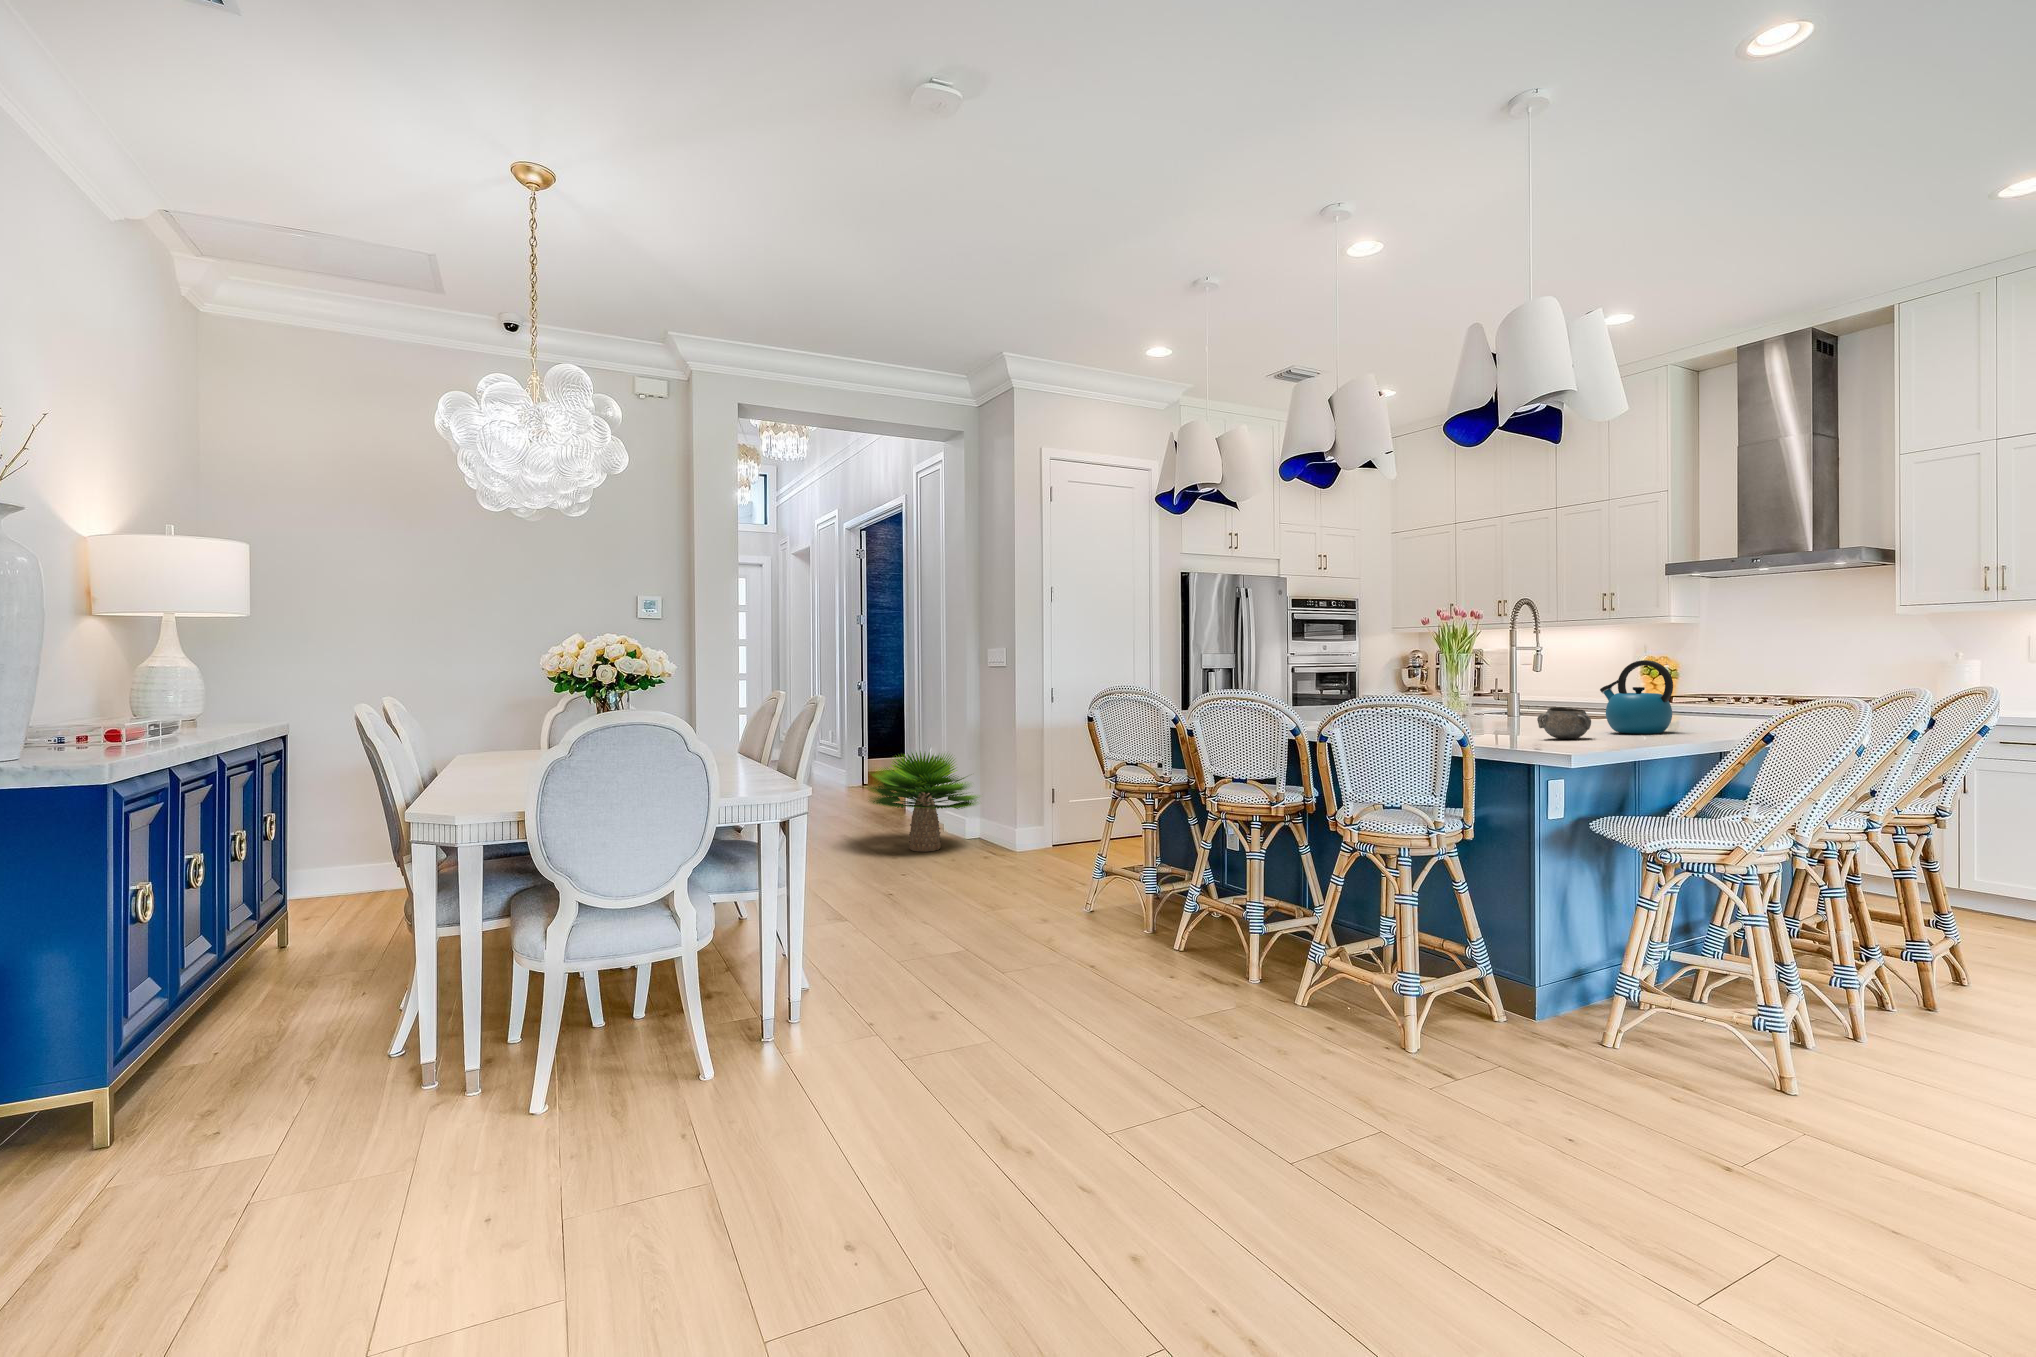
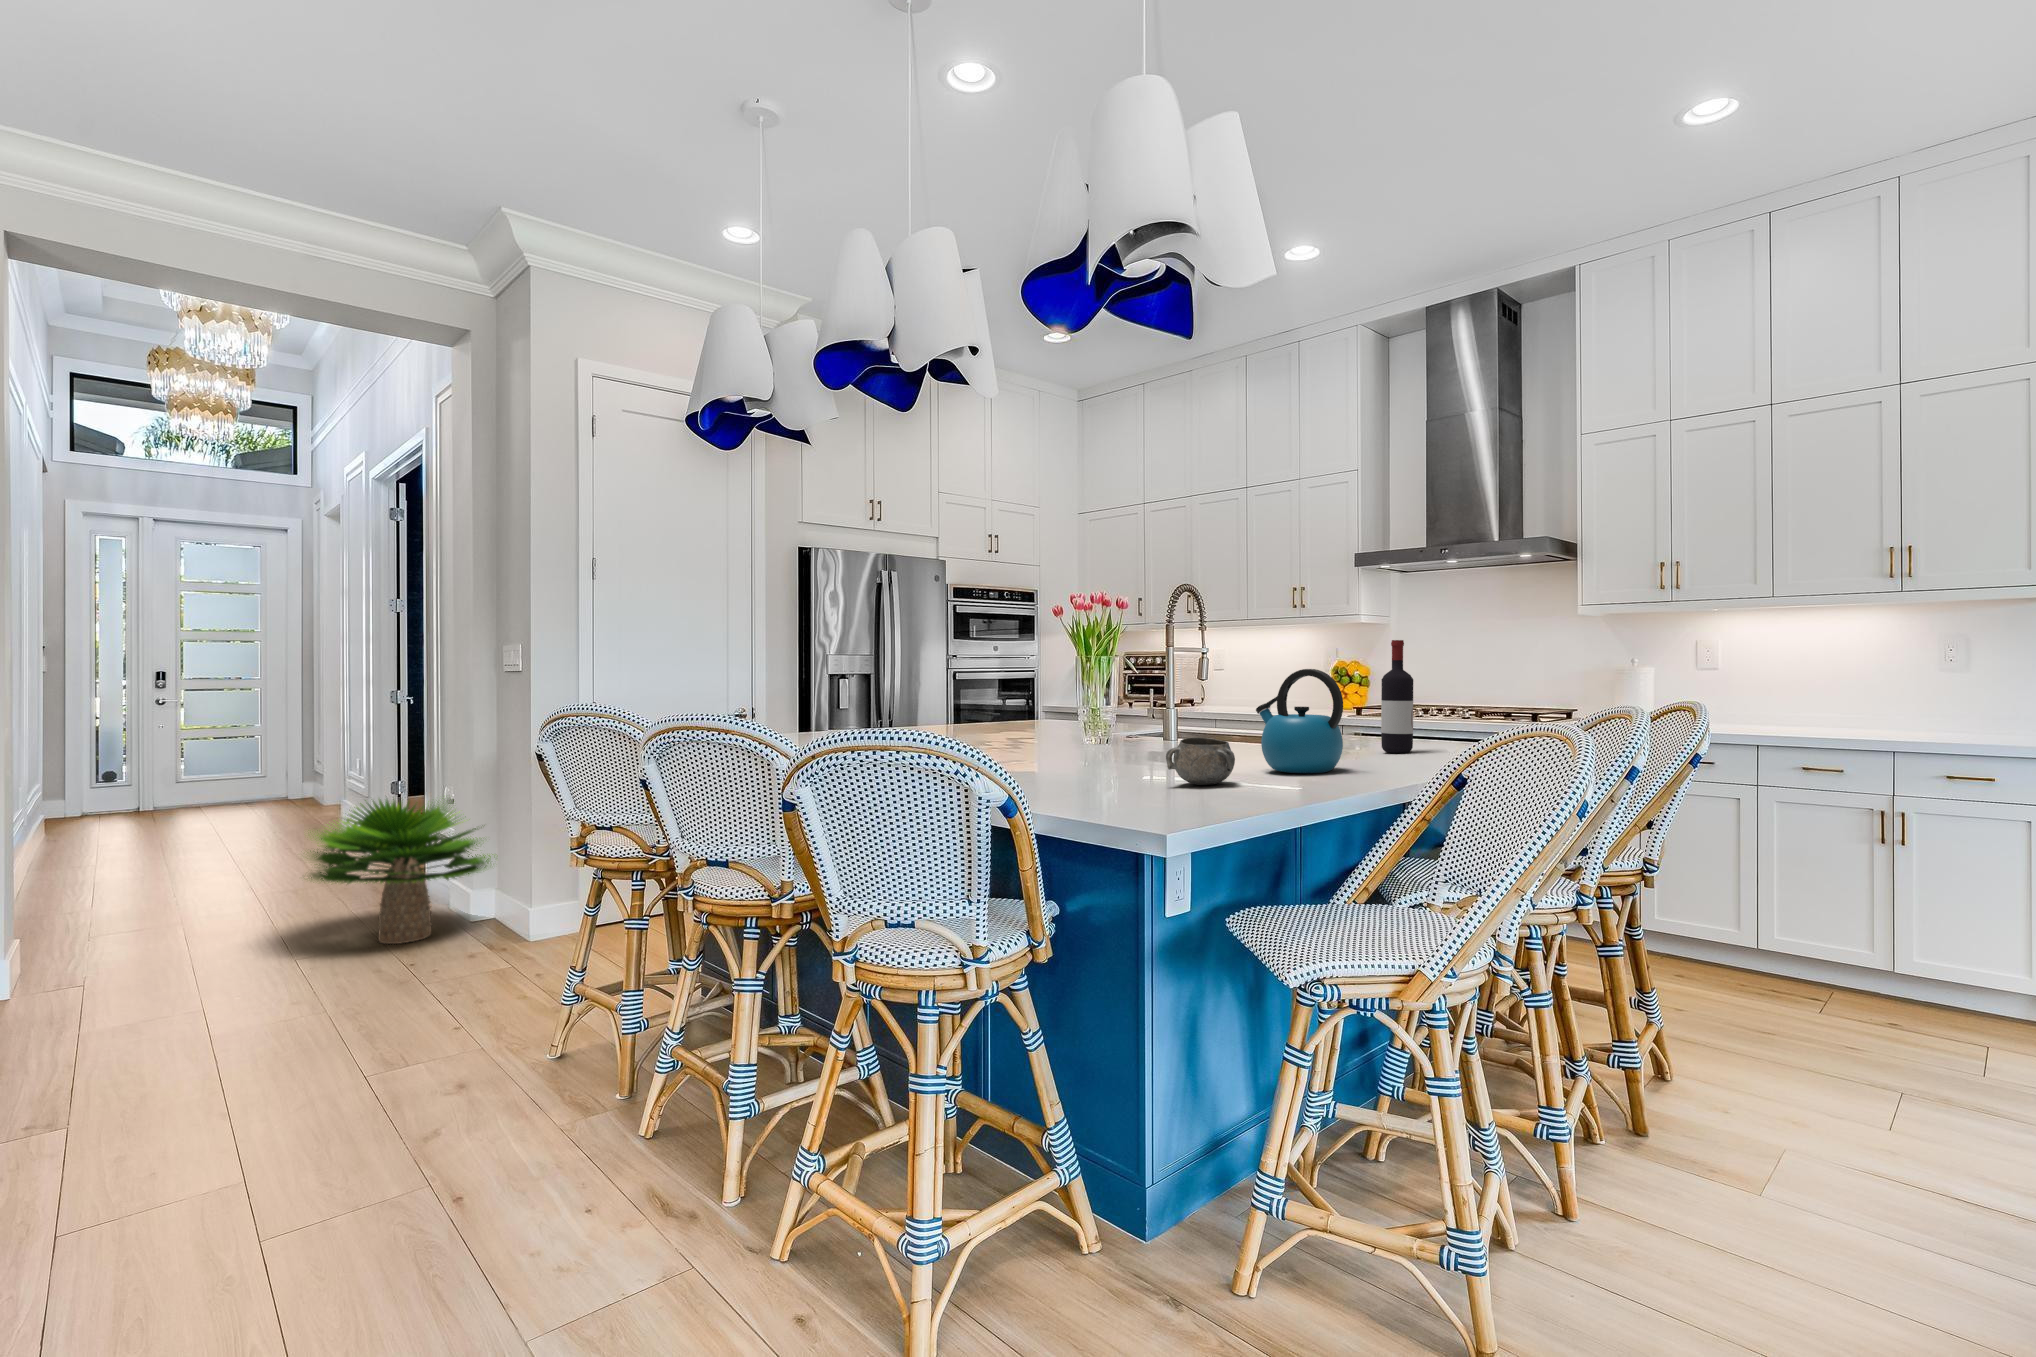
wine bottle: none [1701,639,1729,724] -> present [1381,640,1413,753]

